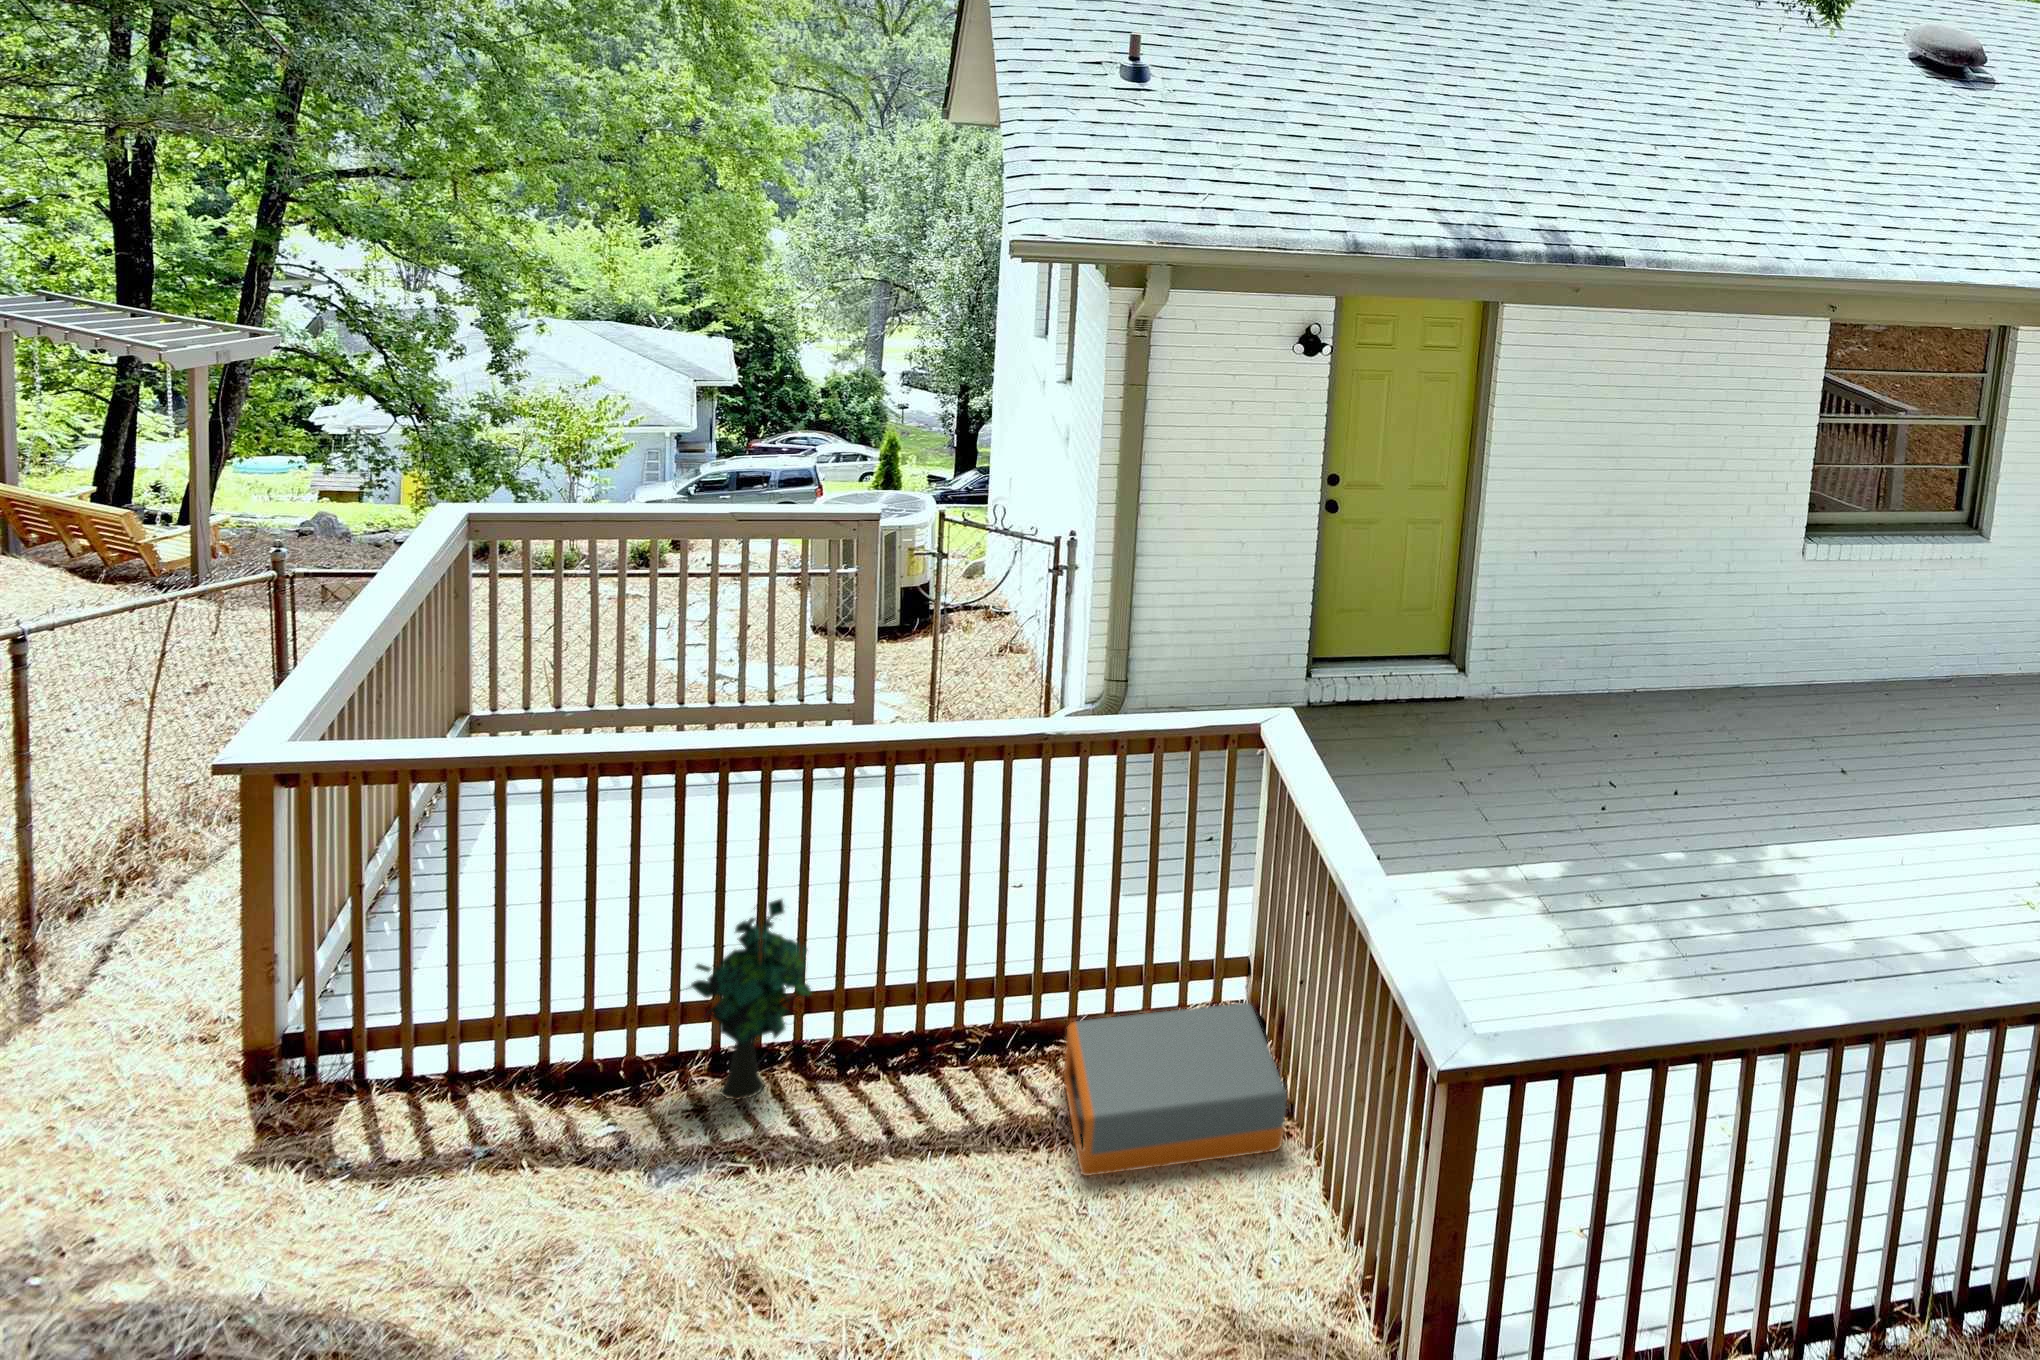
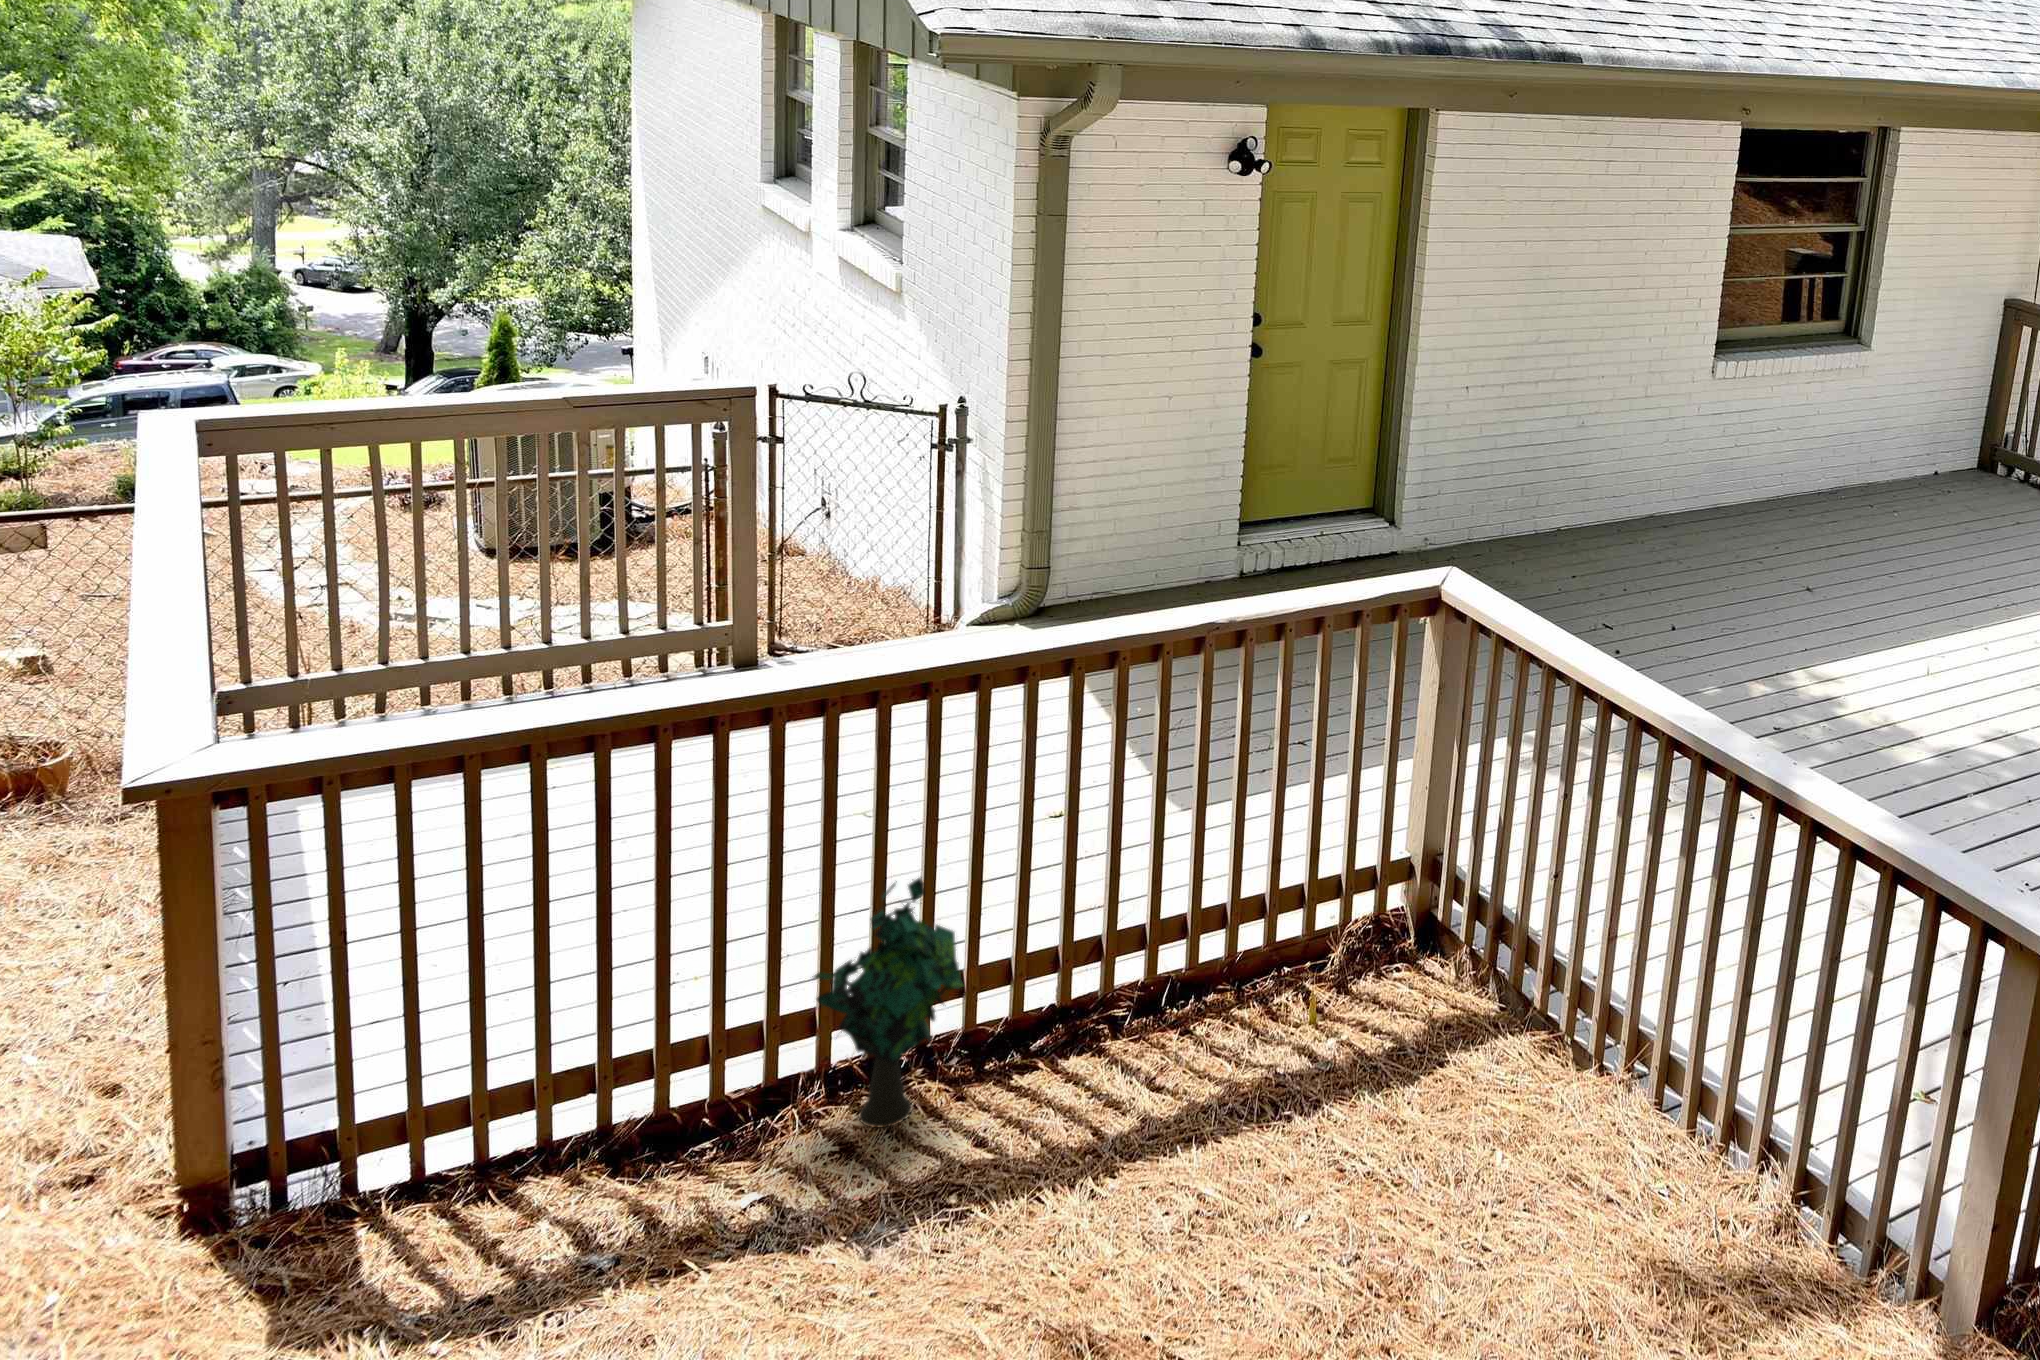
storage box: present [1063,1003,1287,1176] -> none [1264,911,1556,1145]

